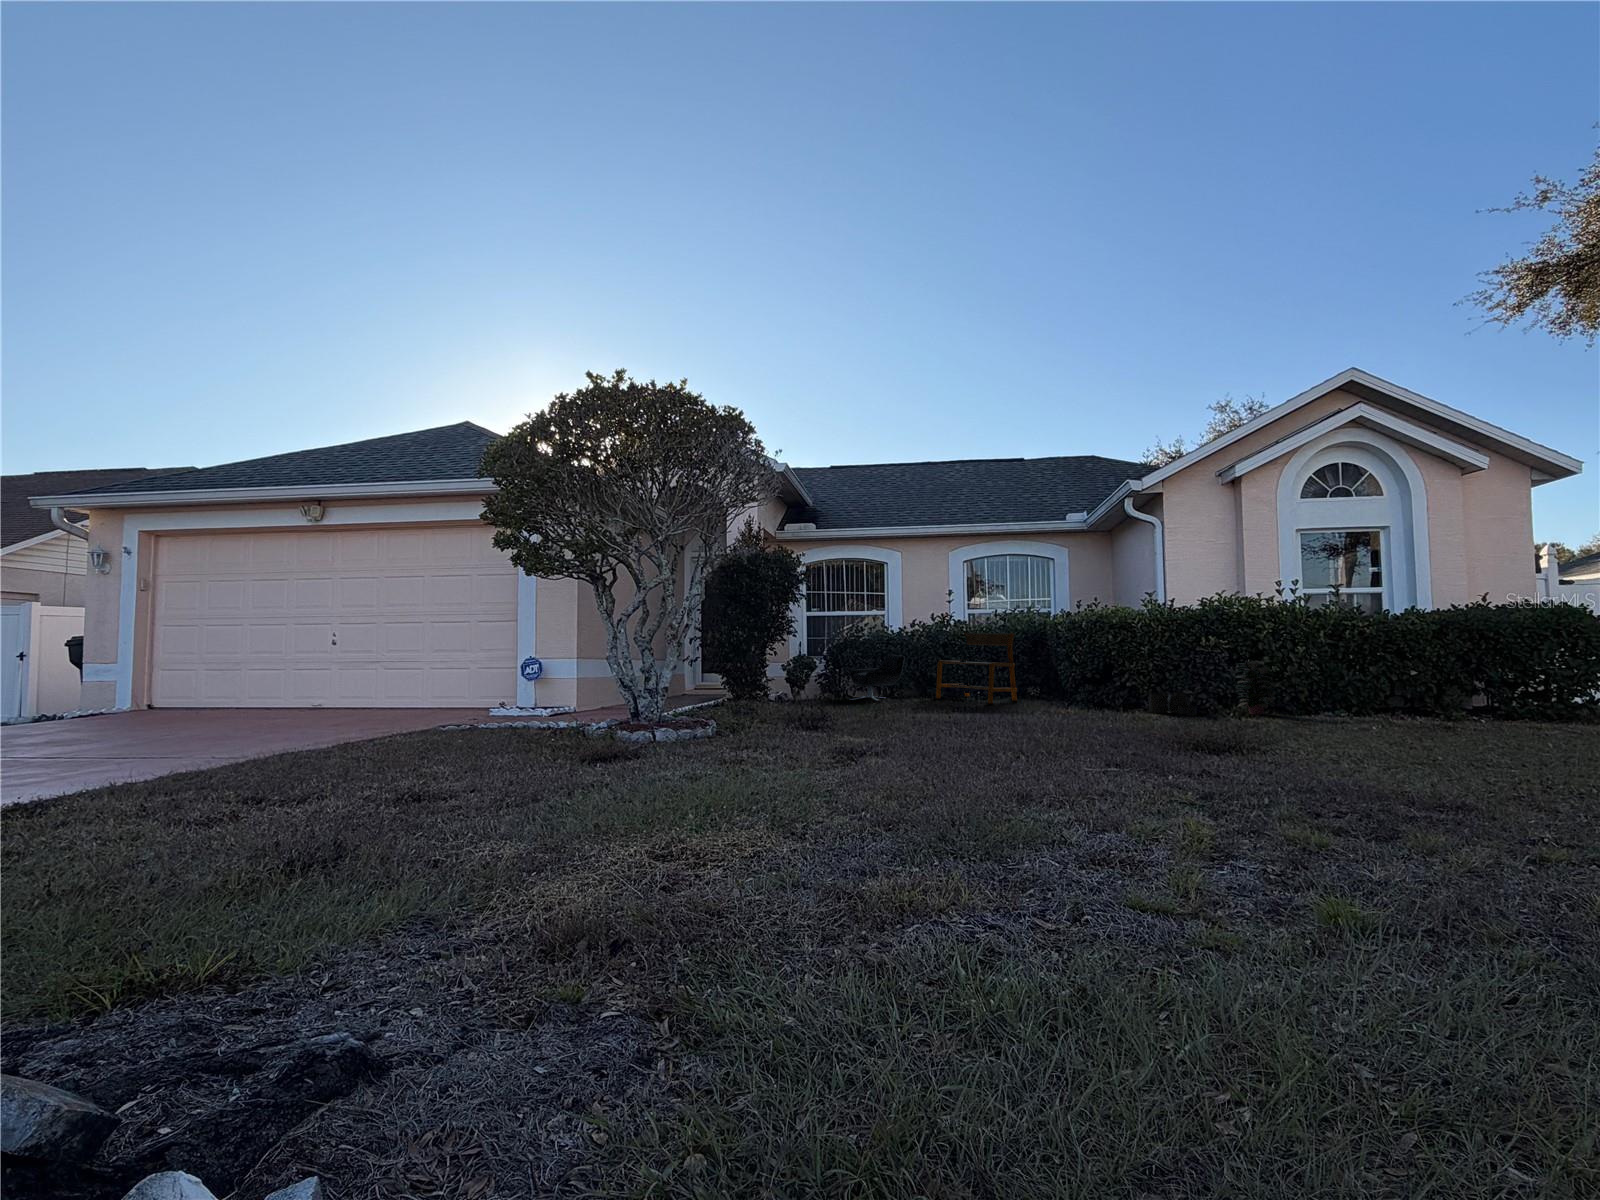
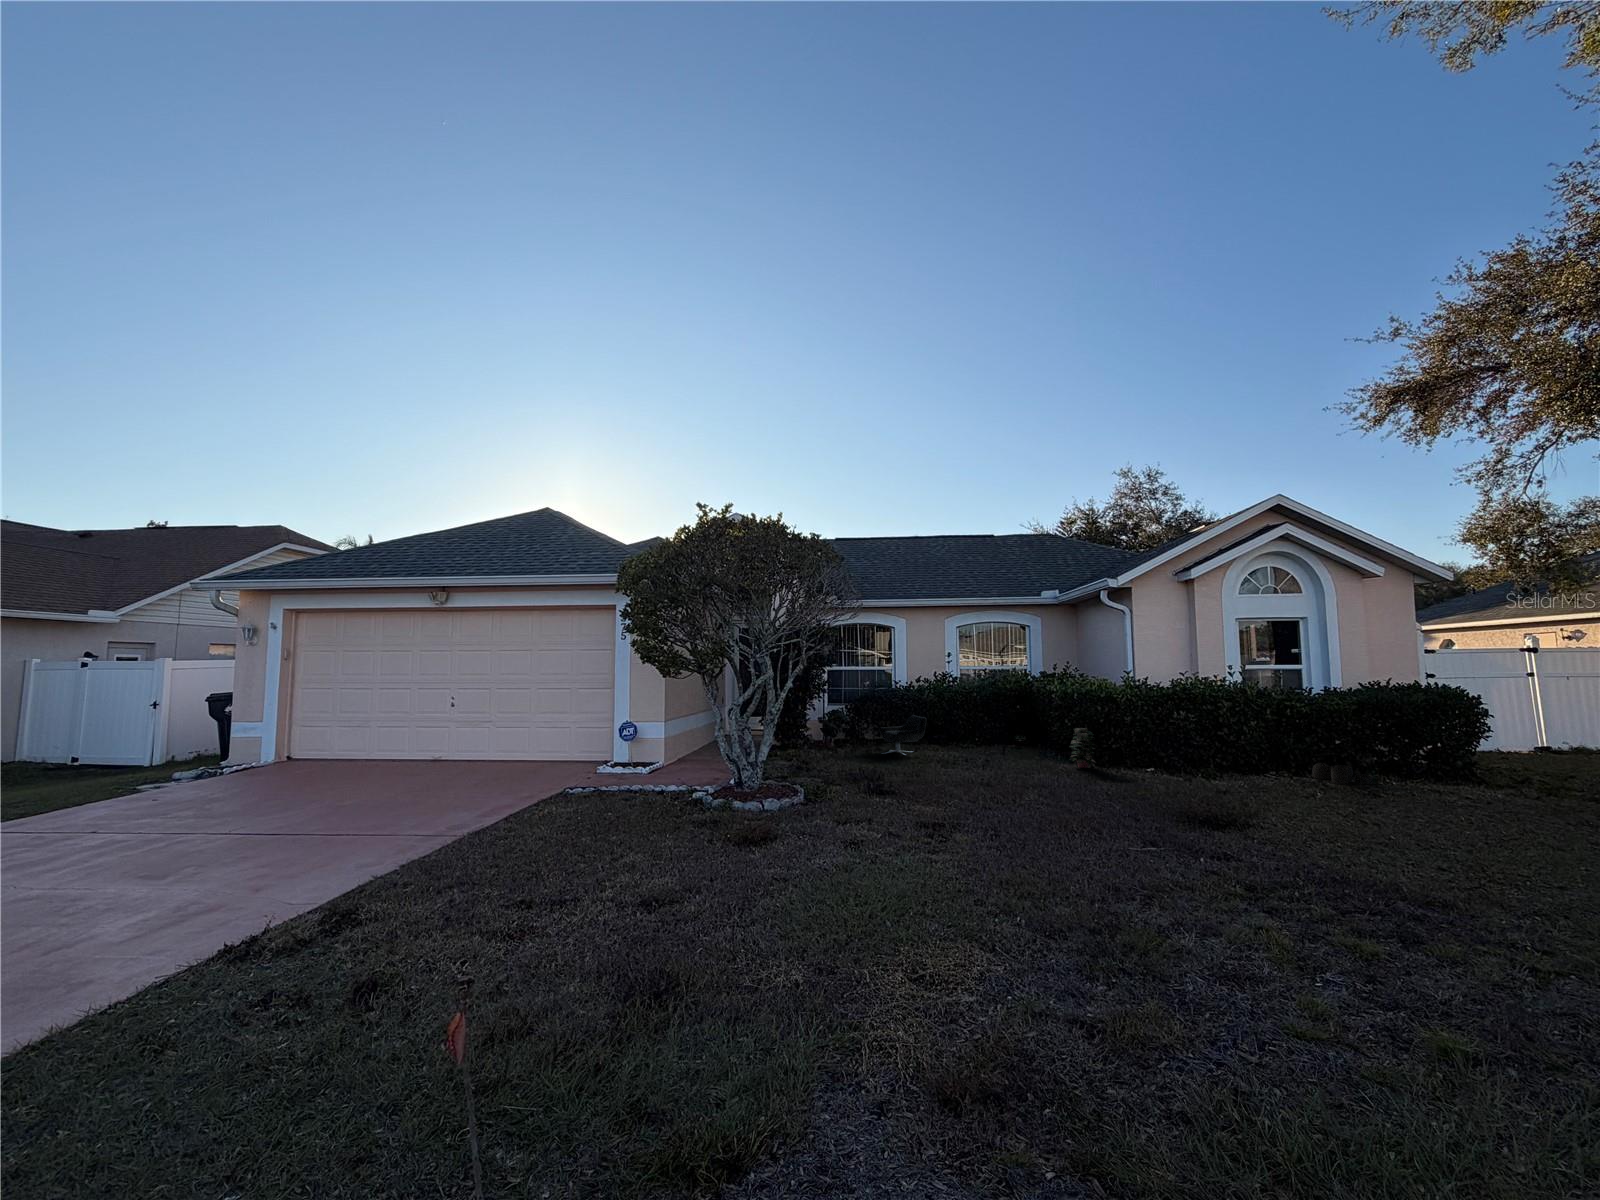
bench: present [936,632,1017,704] -> none [951,698,1019,761]
decorative plant: present [1236,662,1274,715] -> present [1069,728,1096,768]
woven basket: present [1149,692,1197,716] -> present [1312,763,1373,784]

